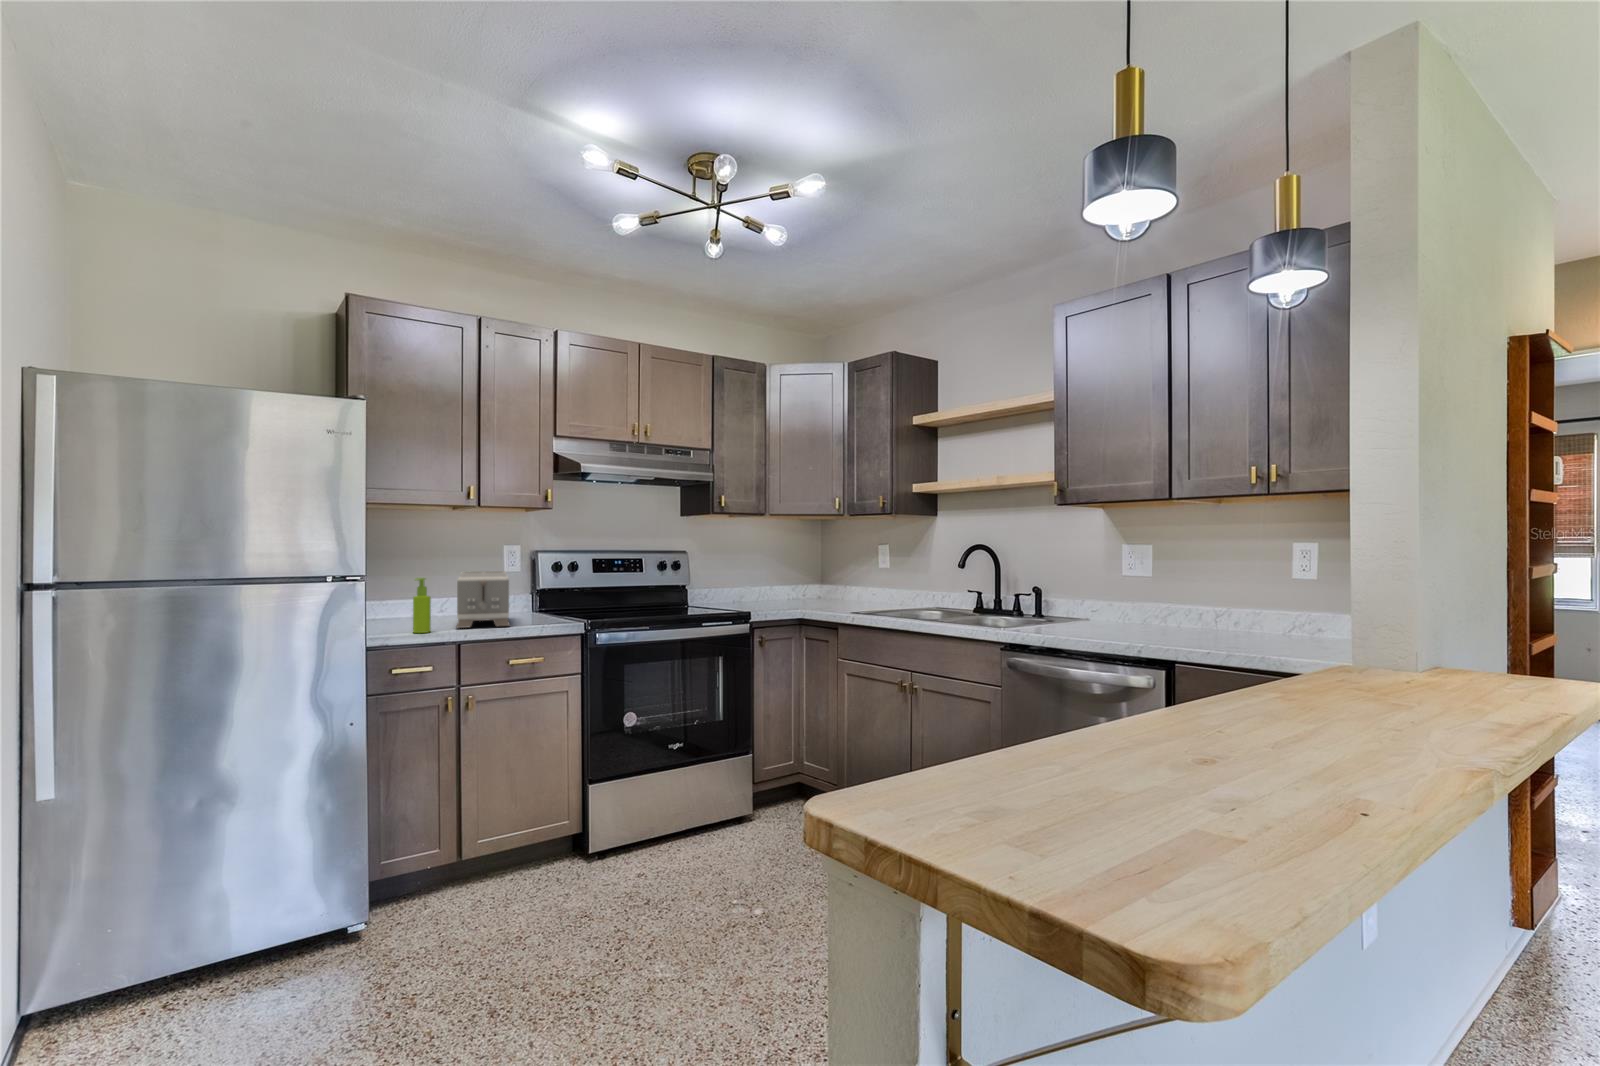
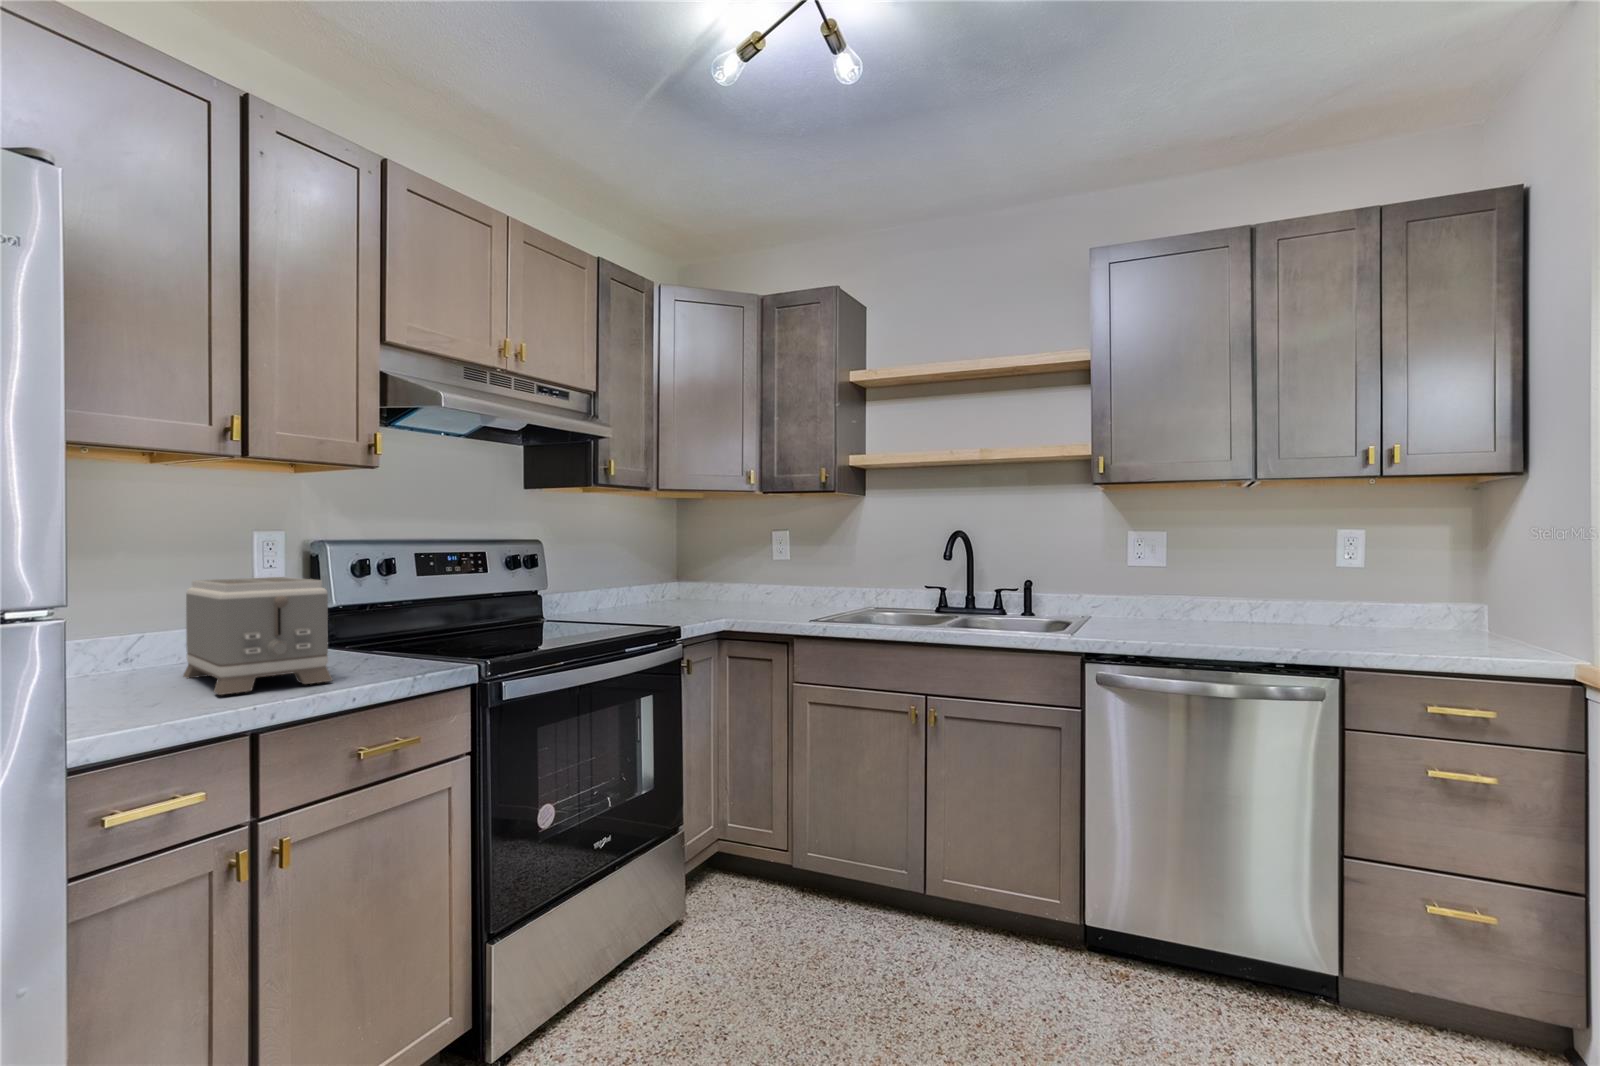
soap dispenser: present [413,578,431,633] -> none [123,596,168,716]

